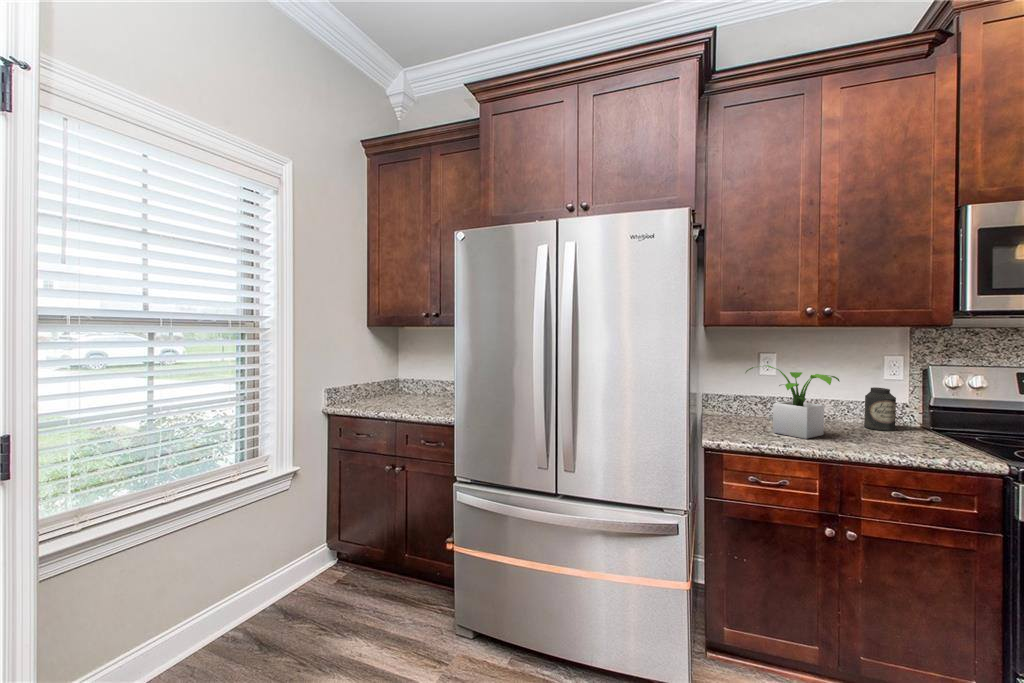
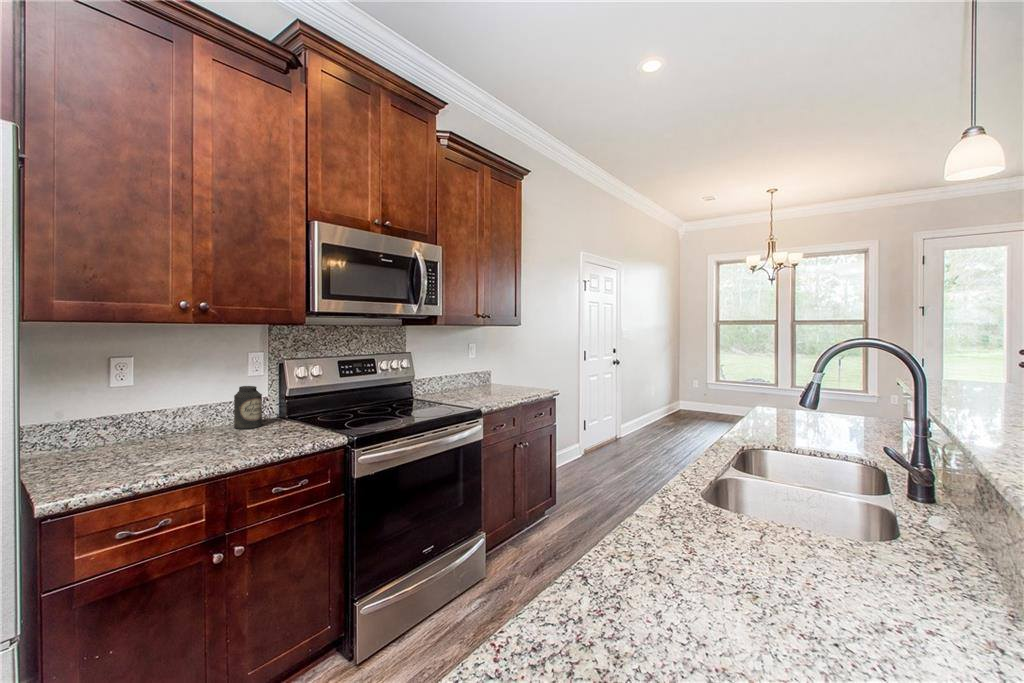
potted plant: present [746,365,839,439] -> none [94,376,215,461]

